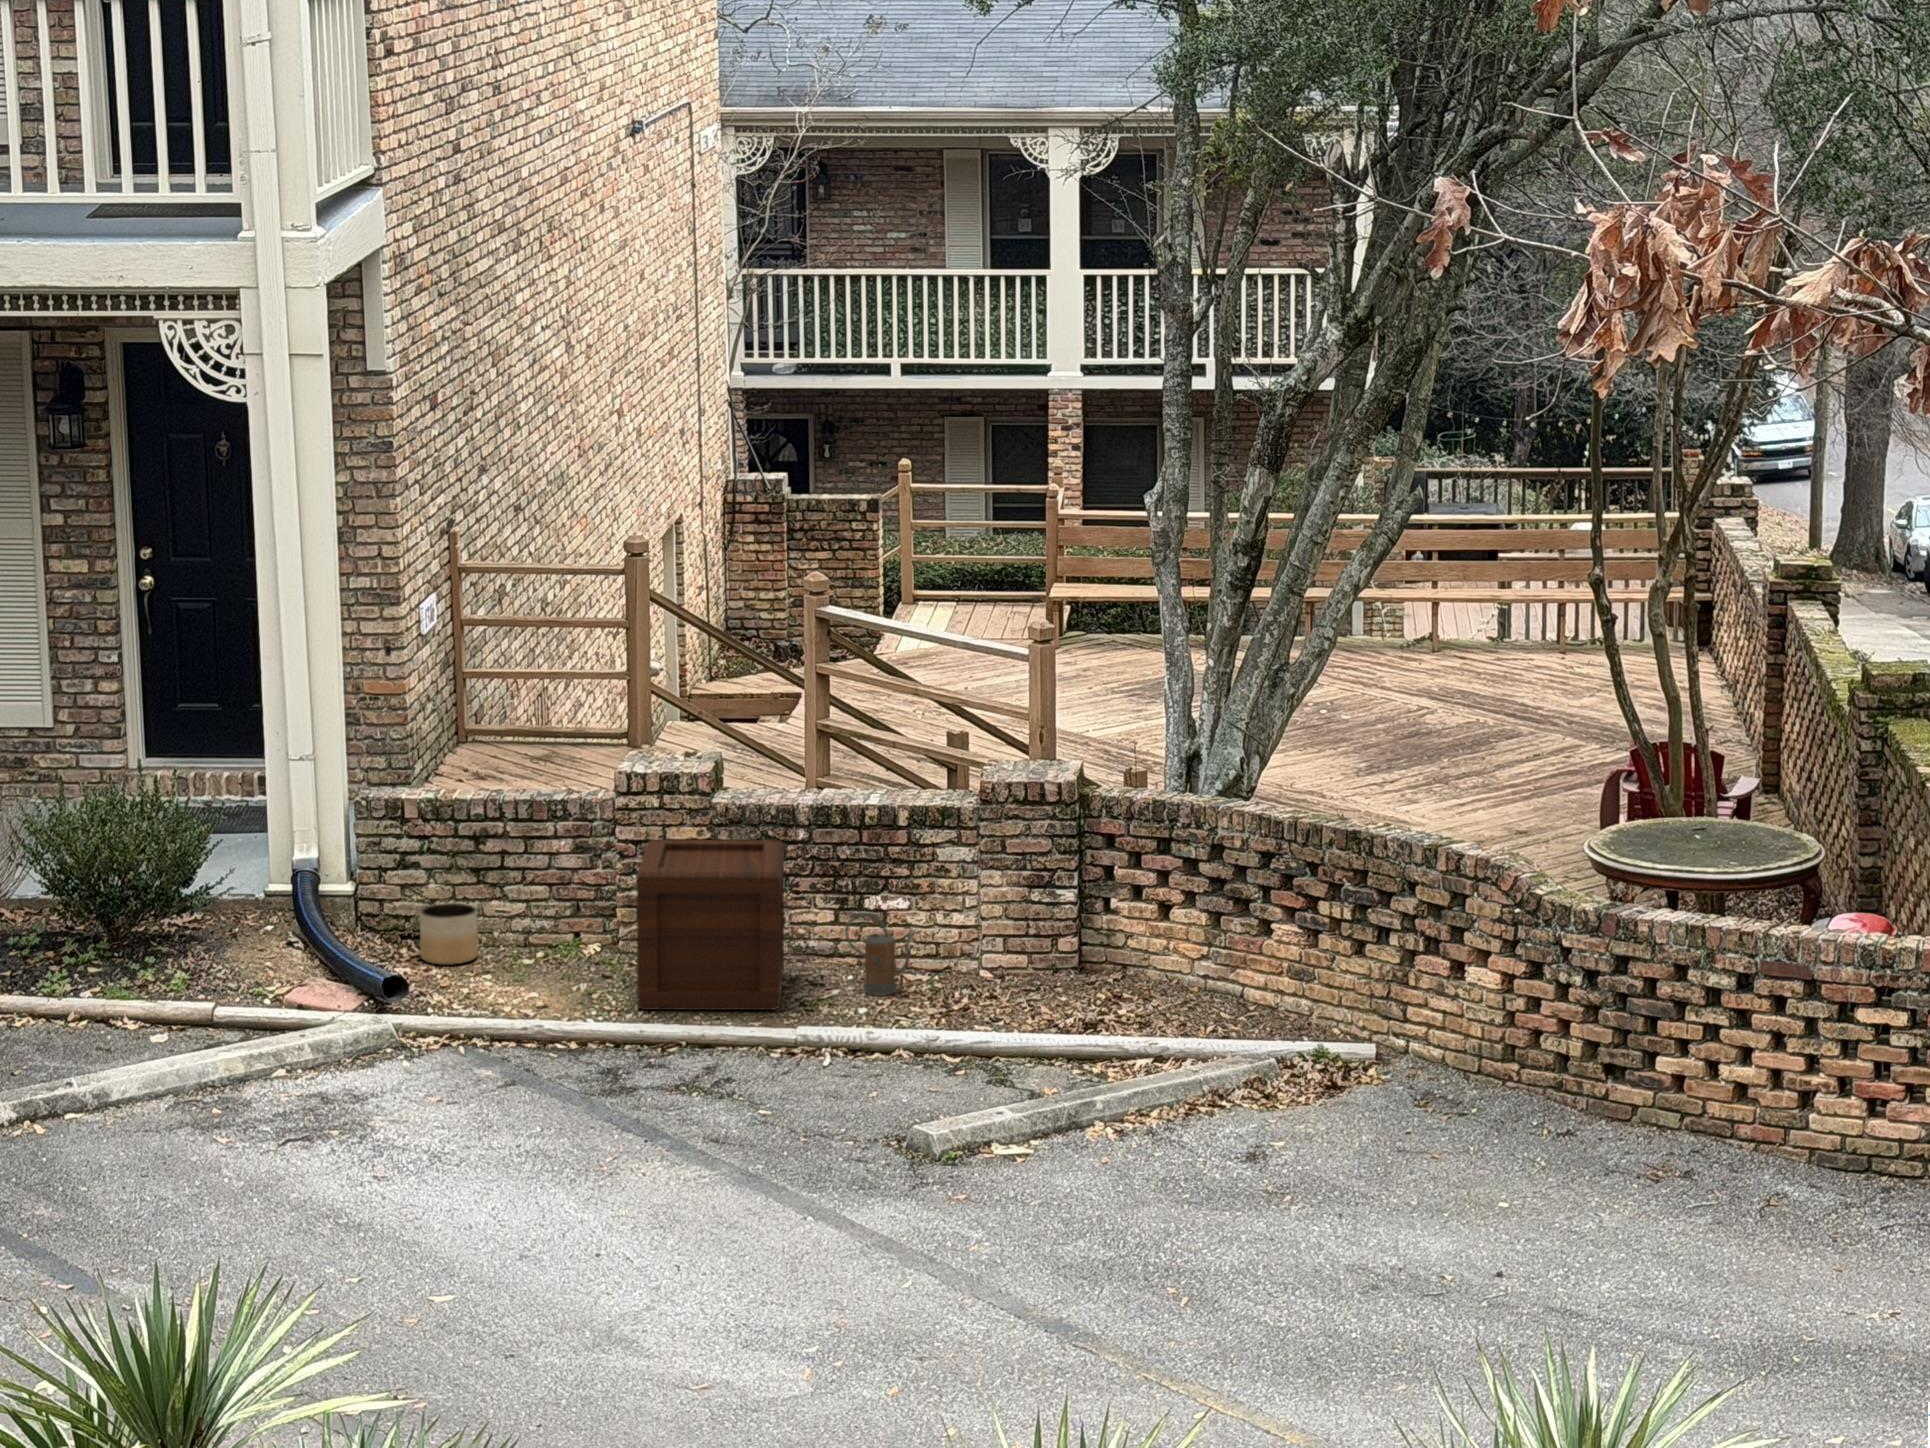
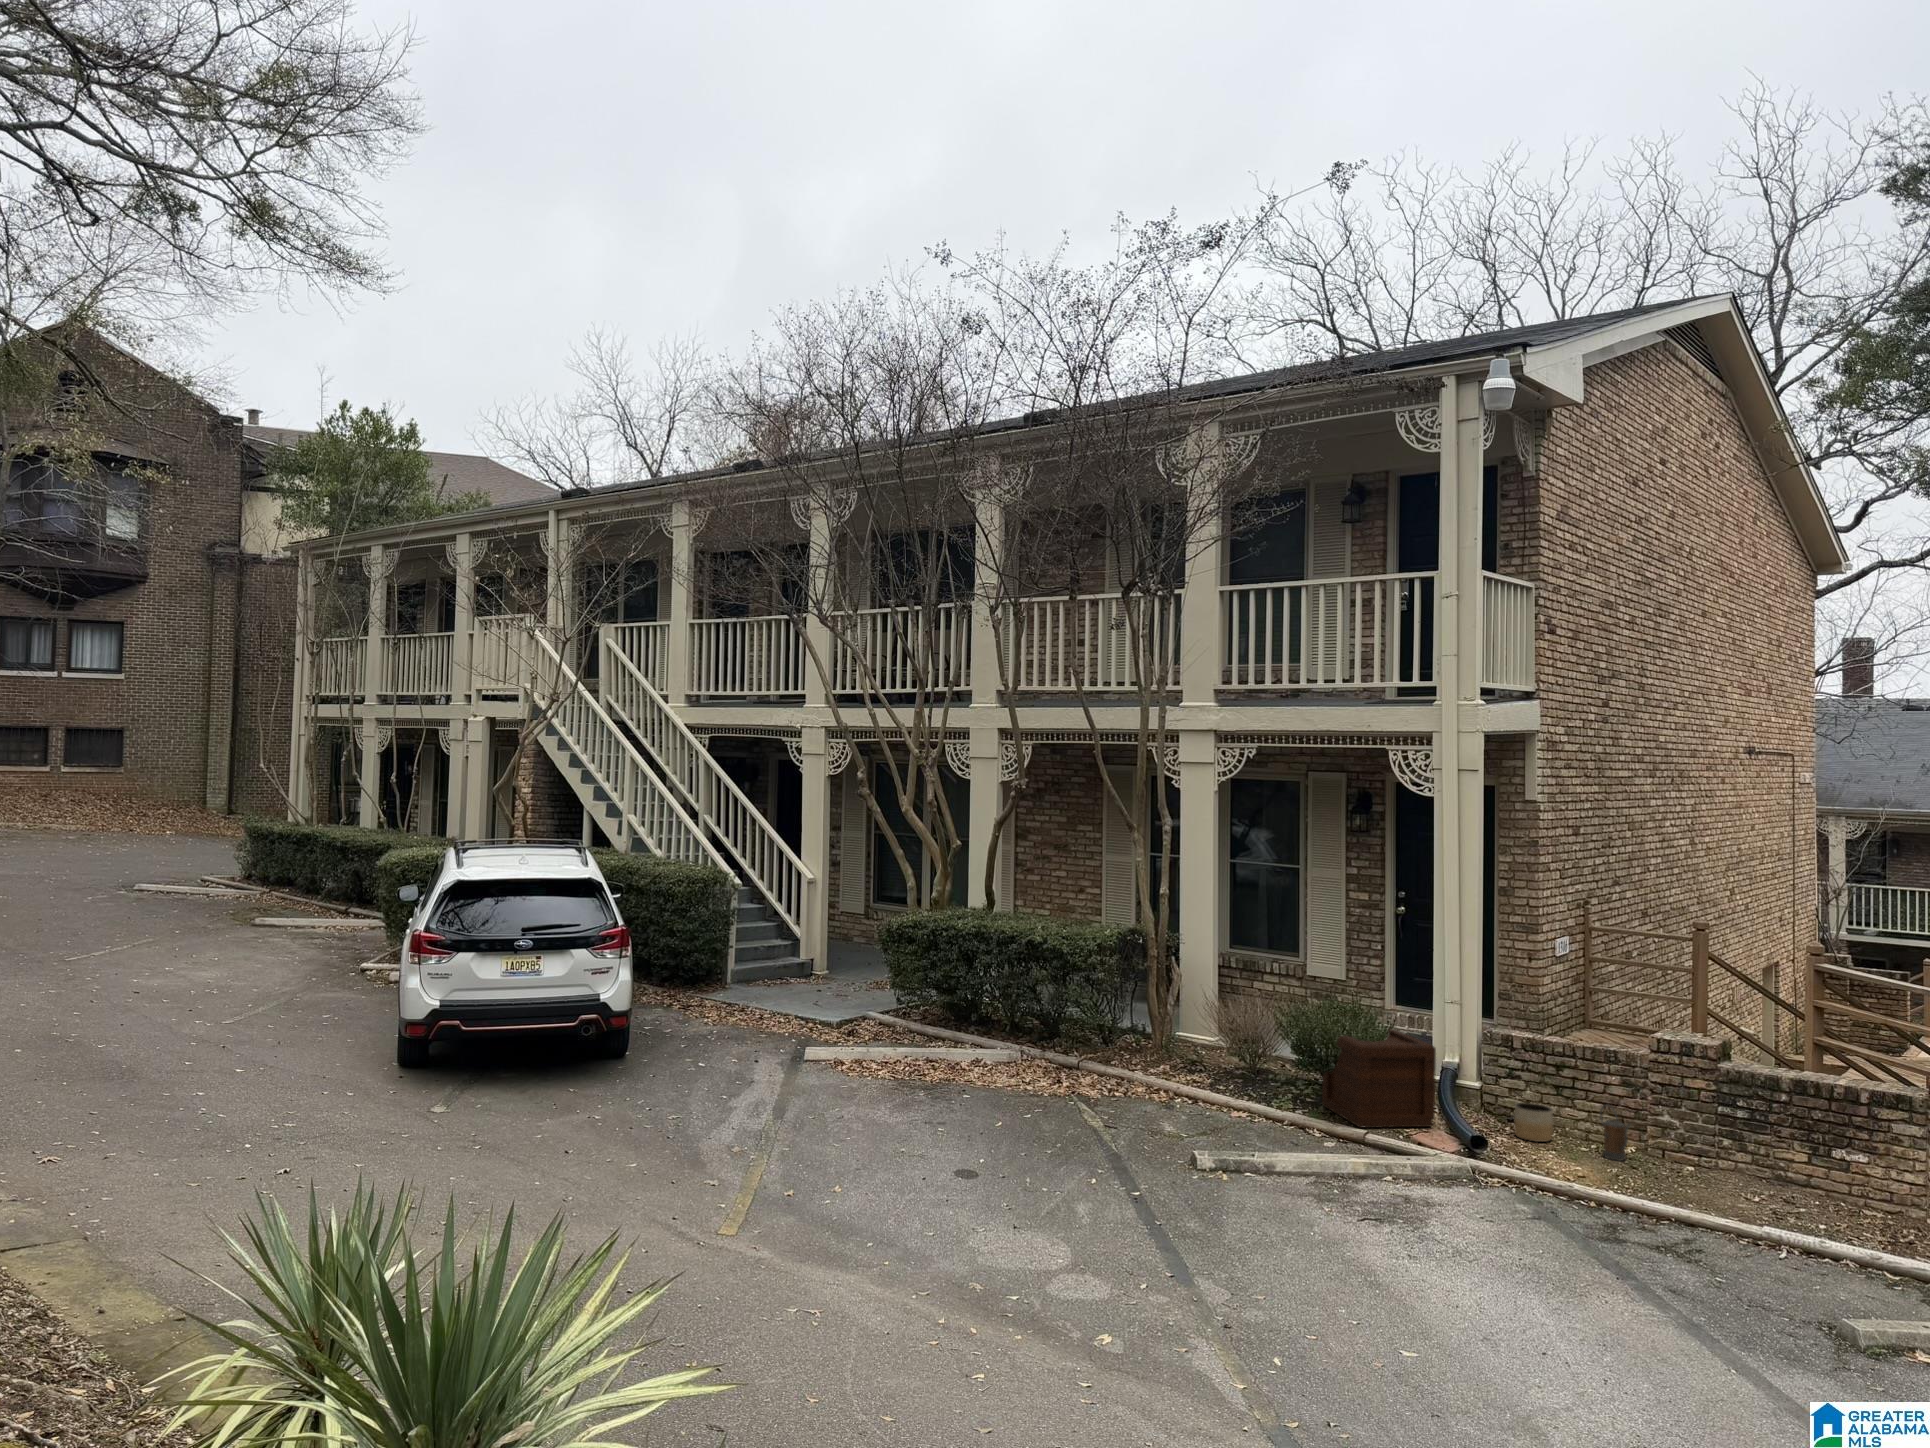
wooden crate: present [636,840,784,1010] -> present [1322,1029,1436,1128]
watering can: present [845,913,917,996] -> present [1600,1104,1630,1161]

